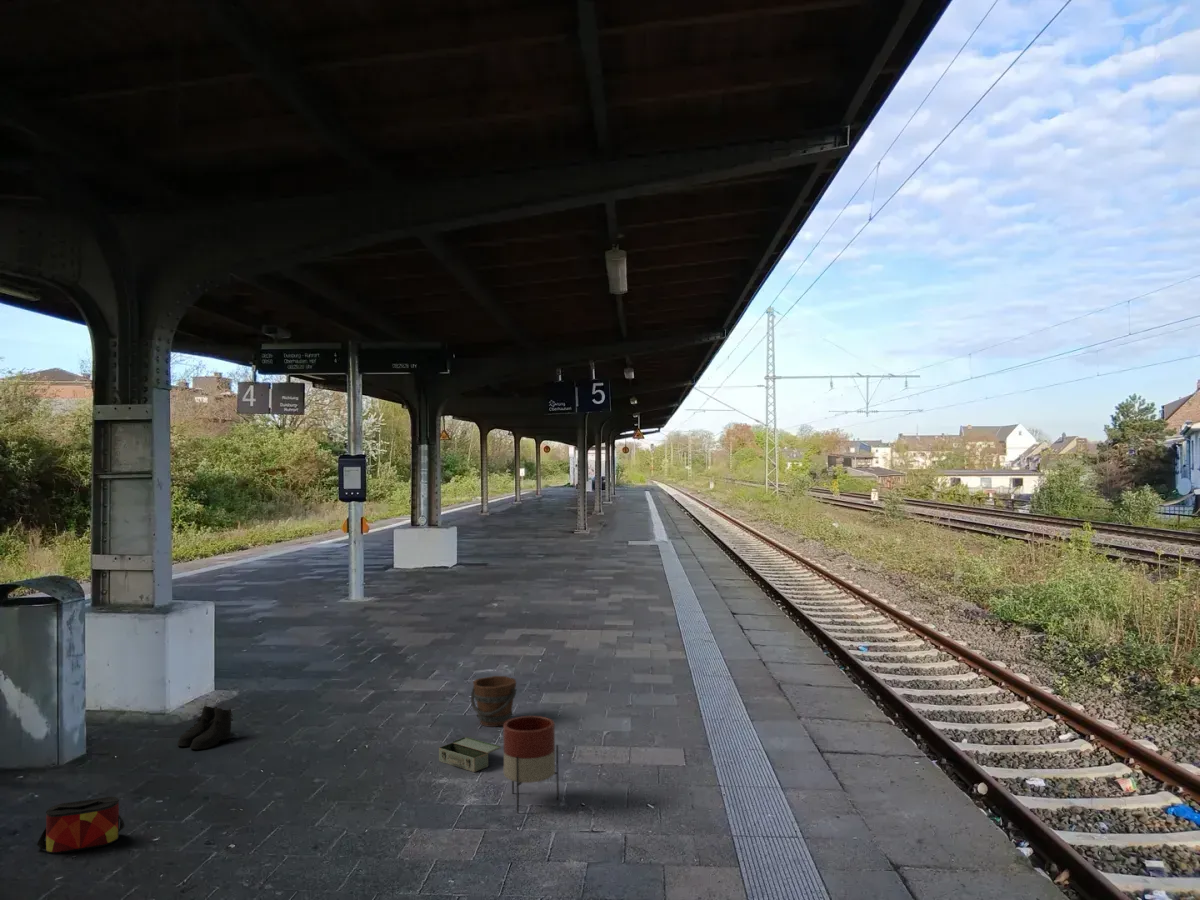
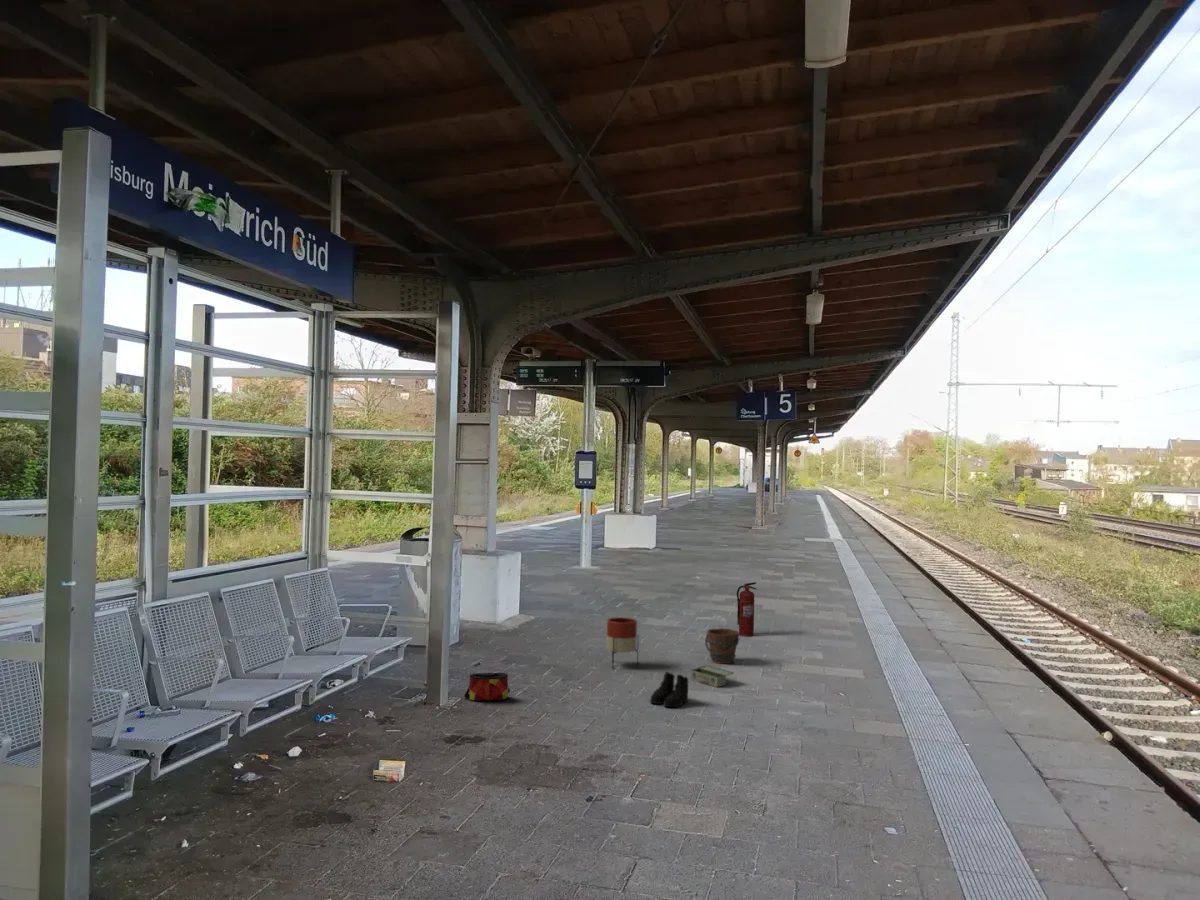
fire extinguisher: none [524,605,550,676] -> present [737,582,756,636]
boots: present [177,706,233,749] -> present [650,672,688,707]
planter: present [503,716,559,813] -> present [607,617,638,667]

